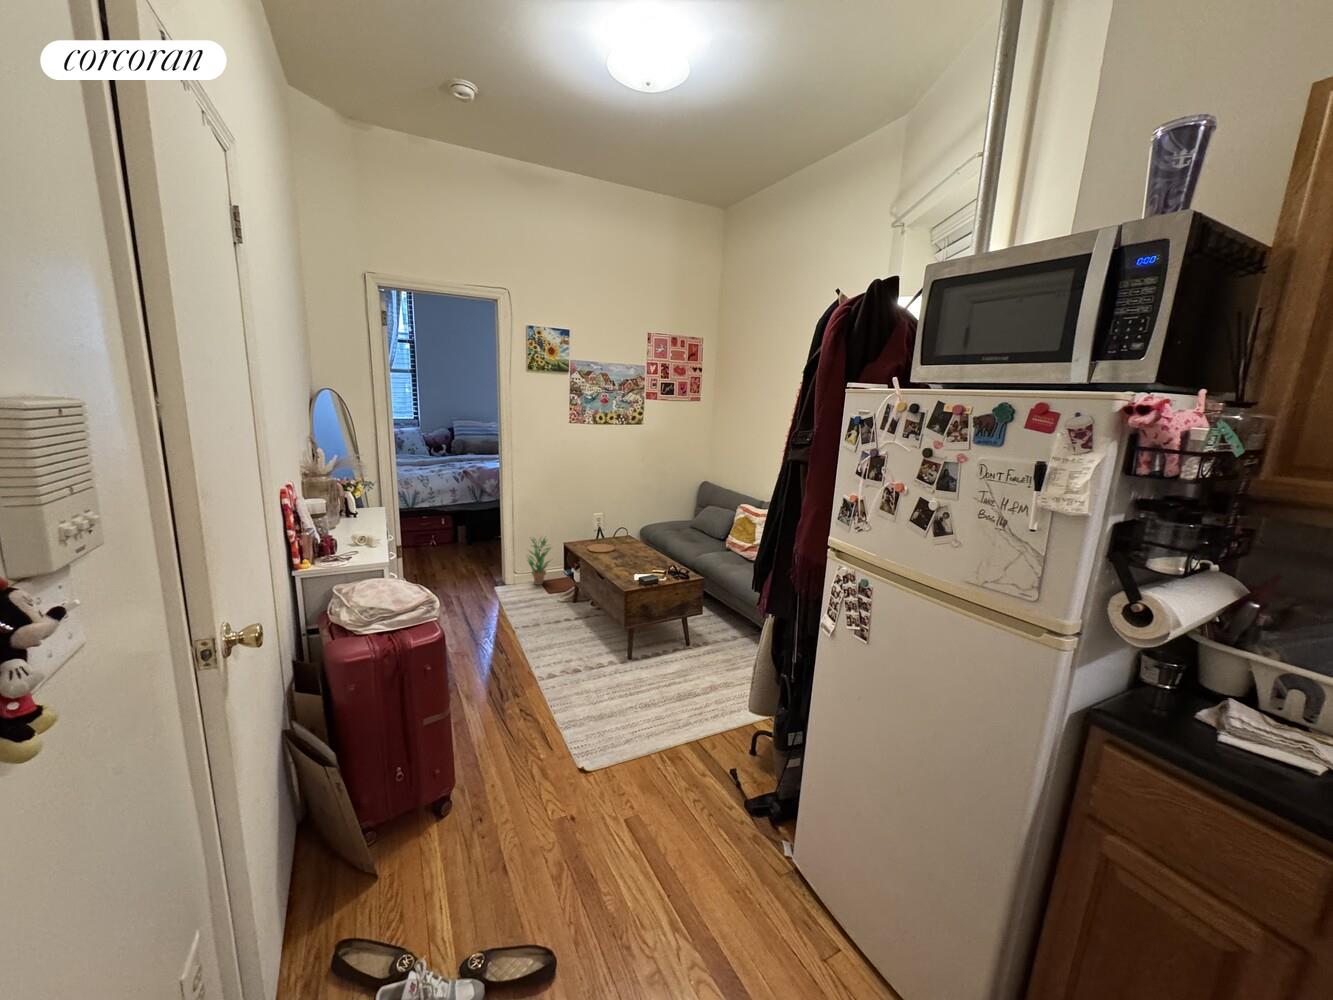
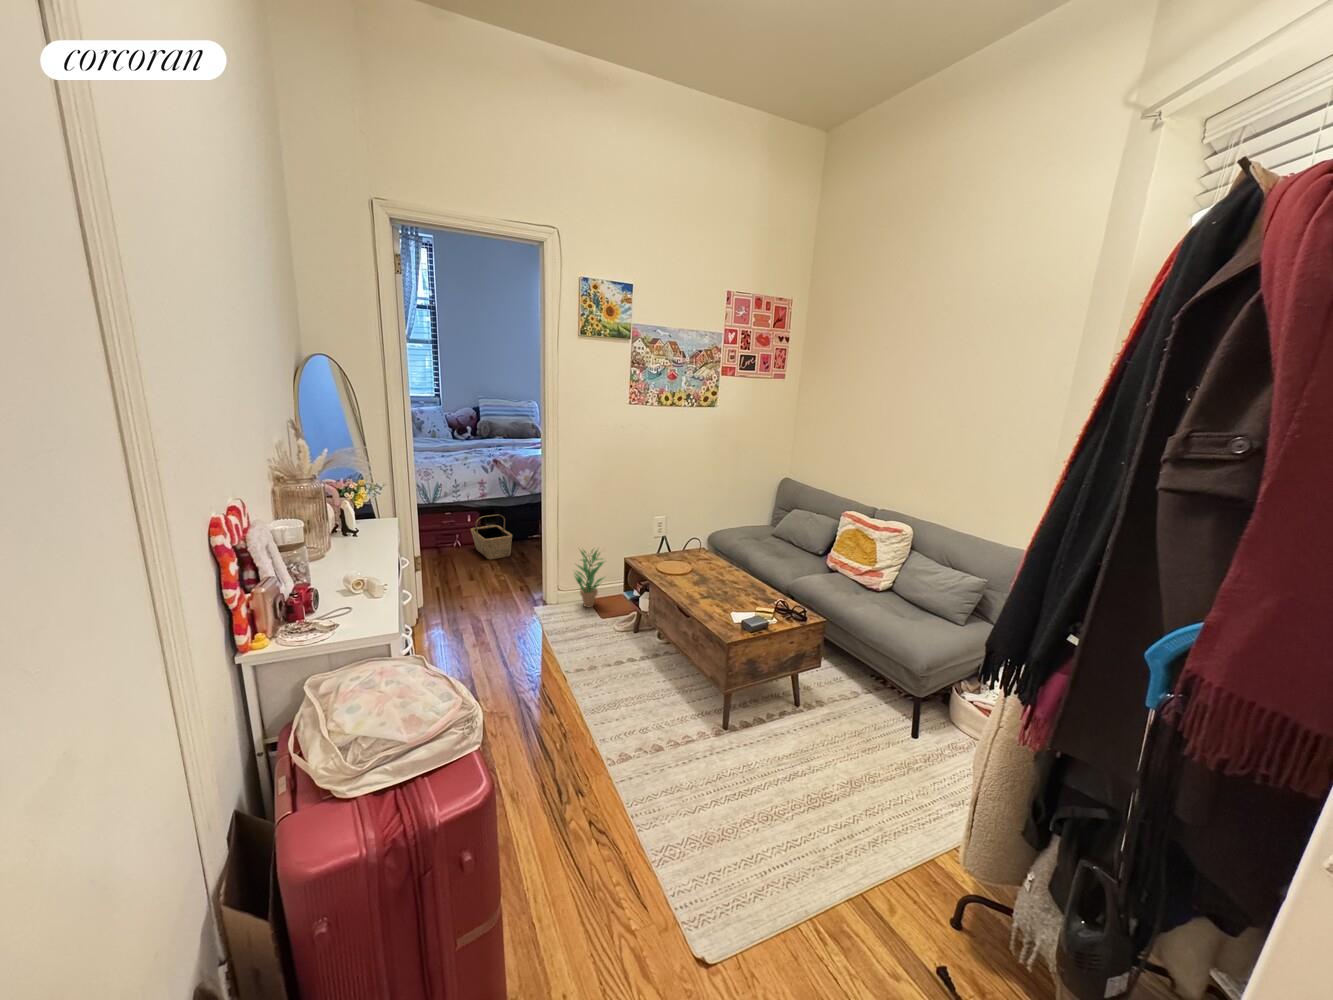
basket: none [444,516,480,552] -> present [471,514,512,559]

